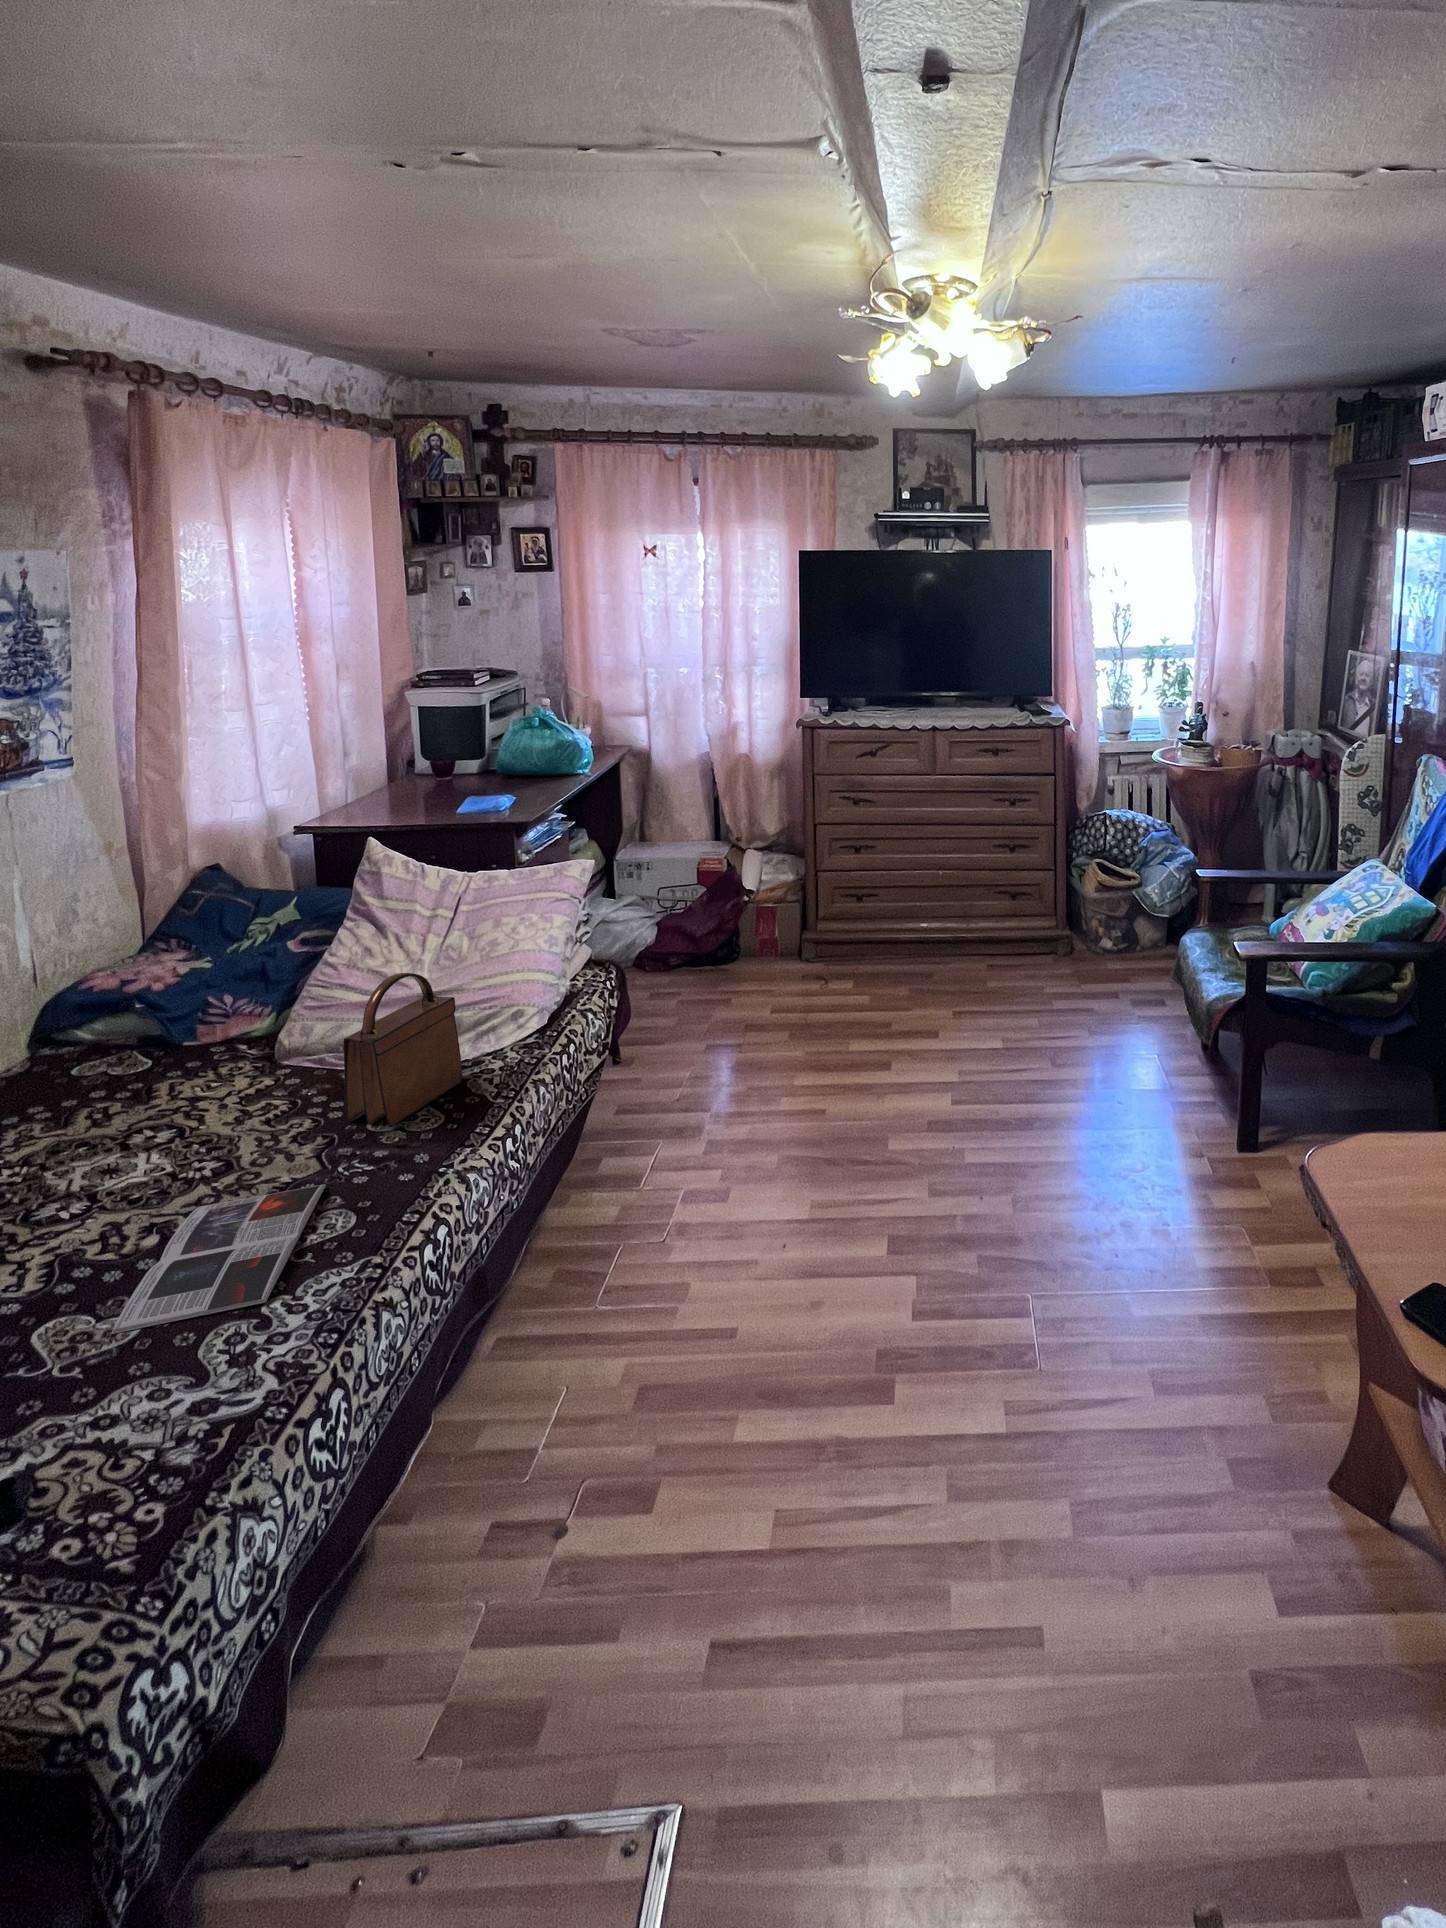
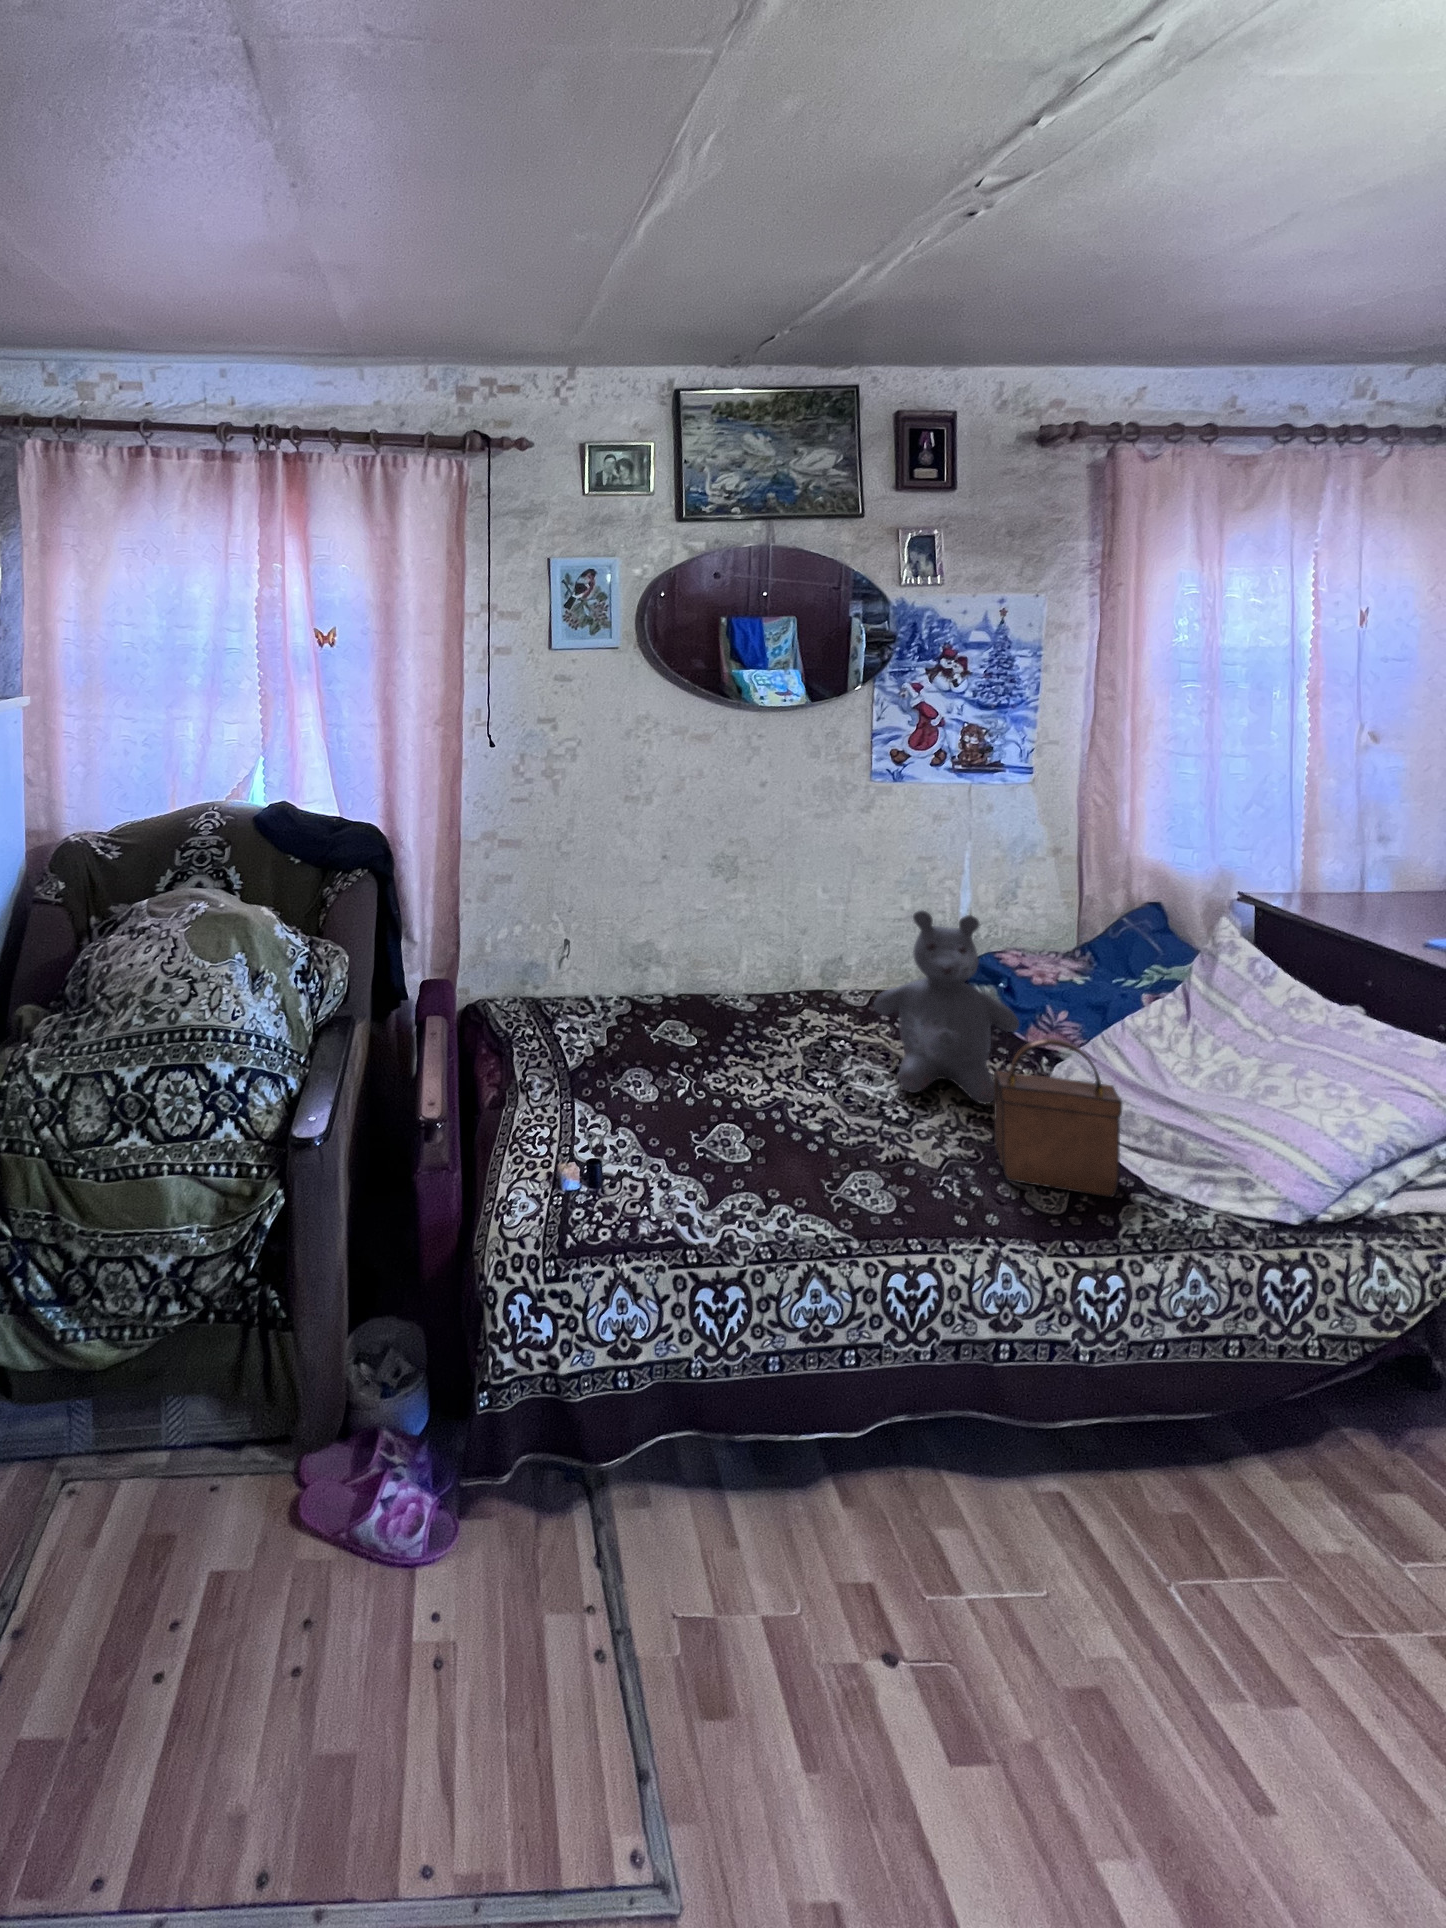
teddy bear: none [83,919,284,1144] -> present [874,910,1019,1104]
magazine: present [112,1184,326,1334] -> none [718,1125,906,1199]

